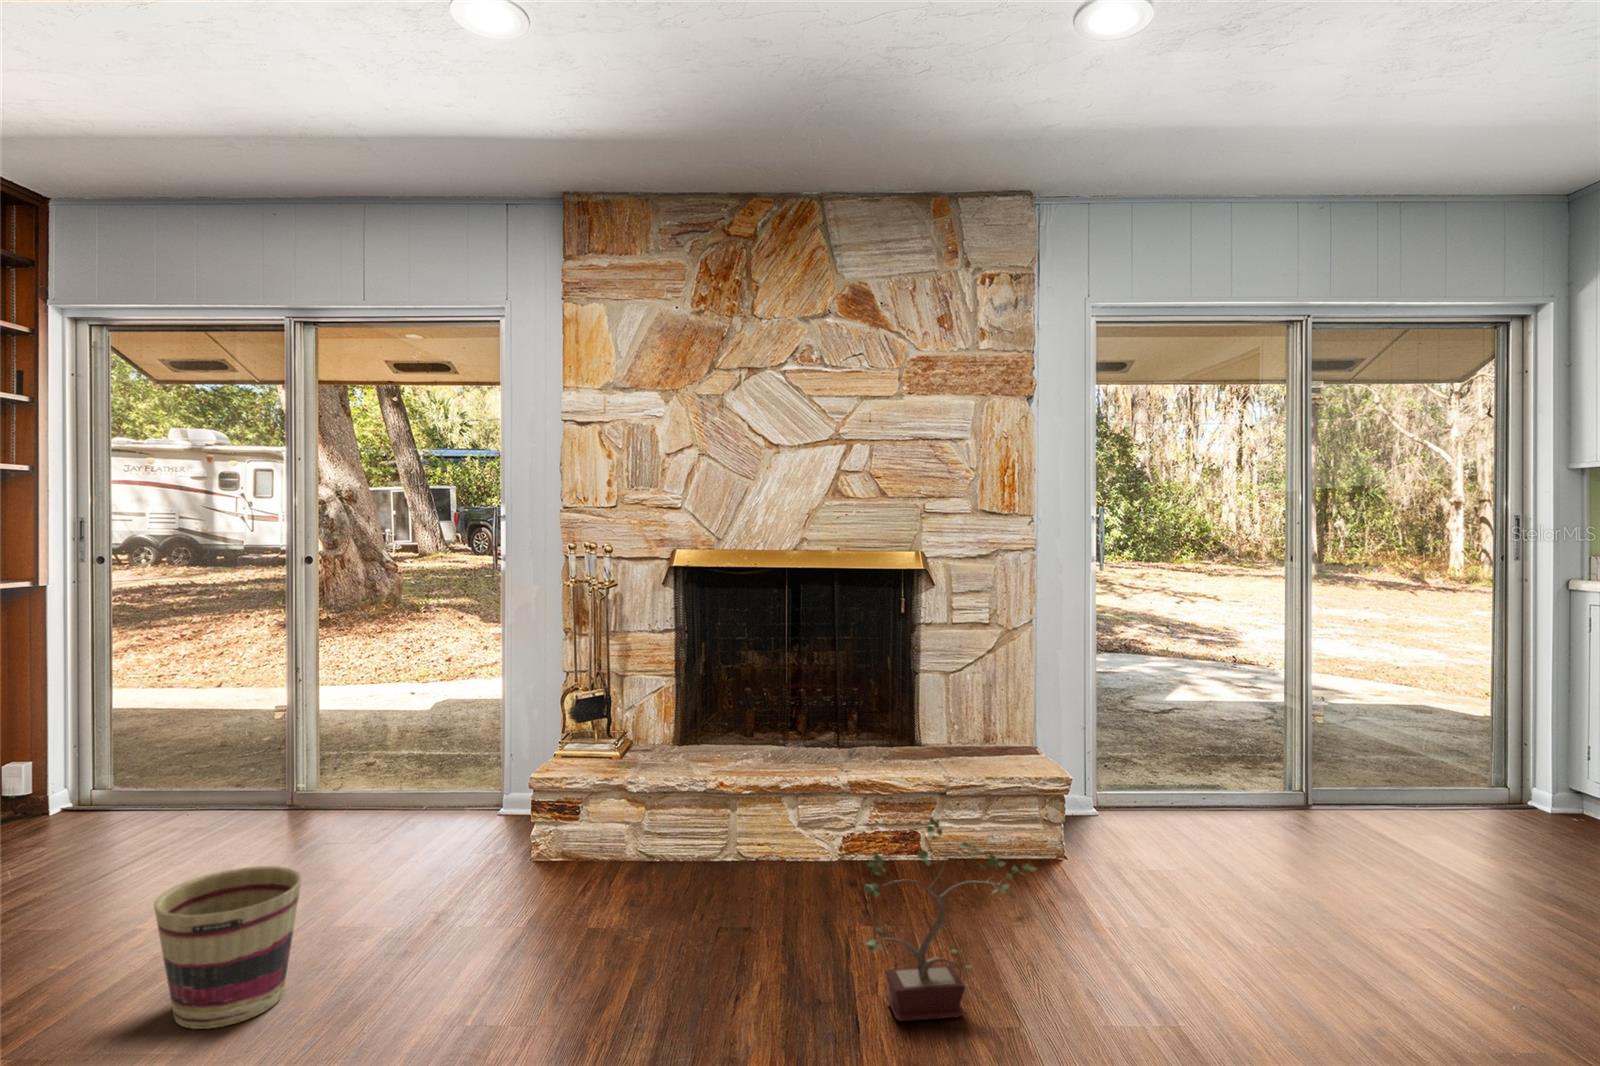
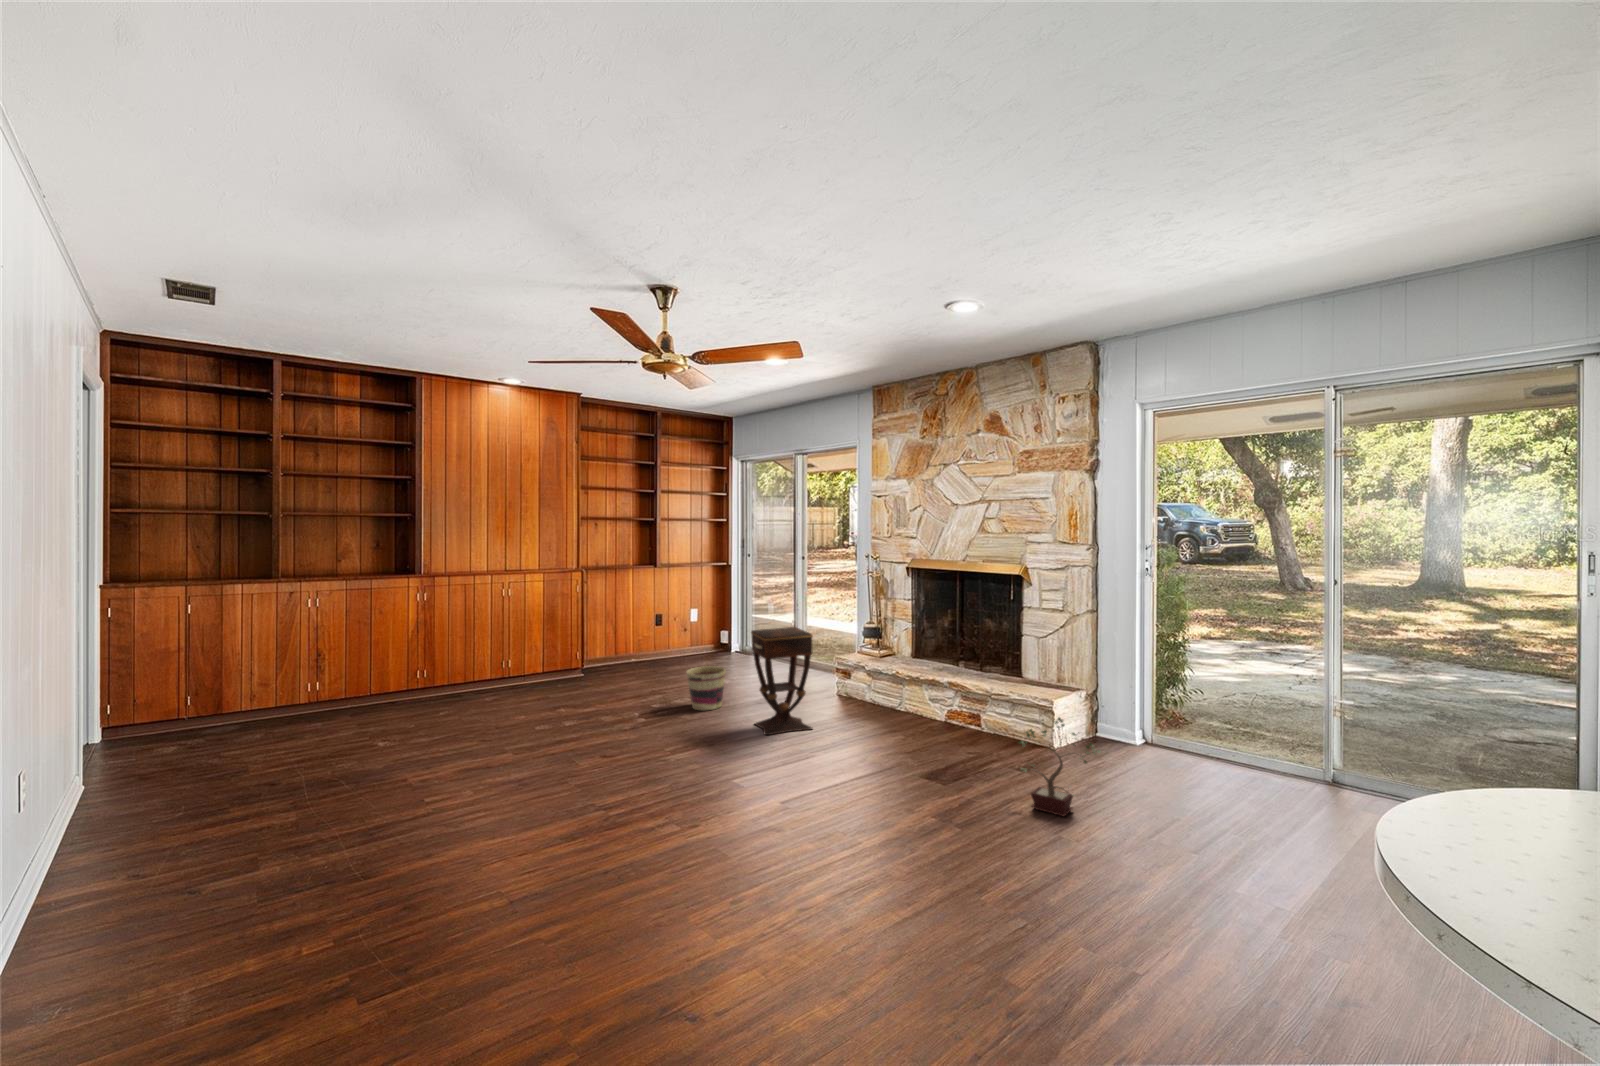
side table: none [471,711,665,1032] -> present [751,627,813,735]
potted plant: present [864,818,1036,1021] -> present [1019,717,1101,816]

